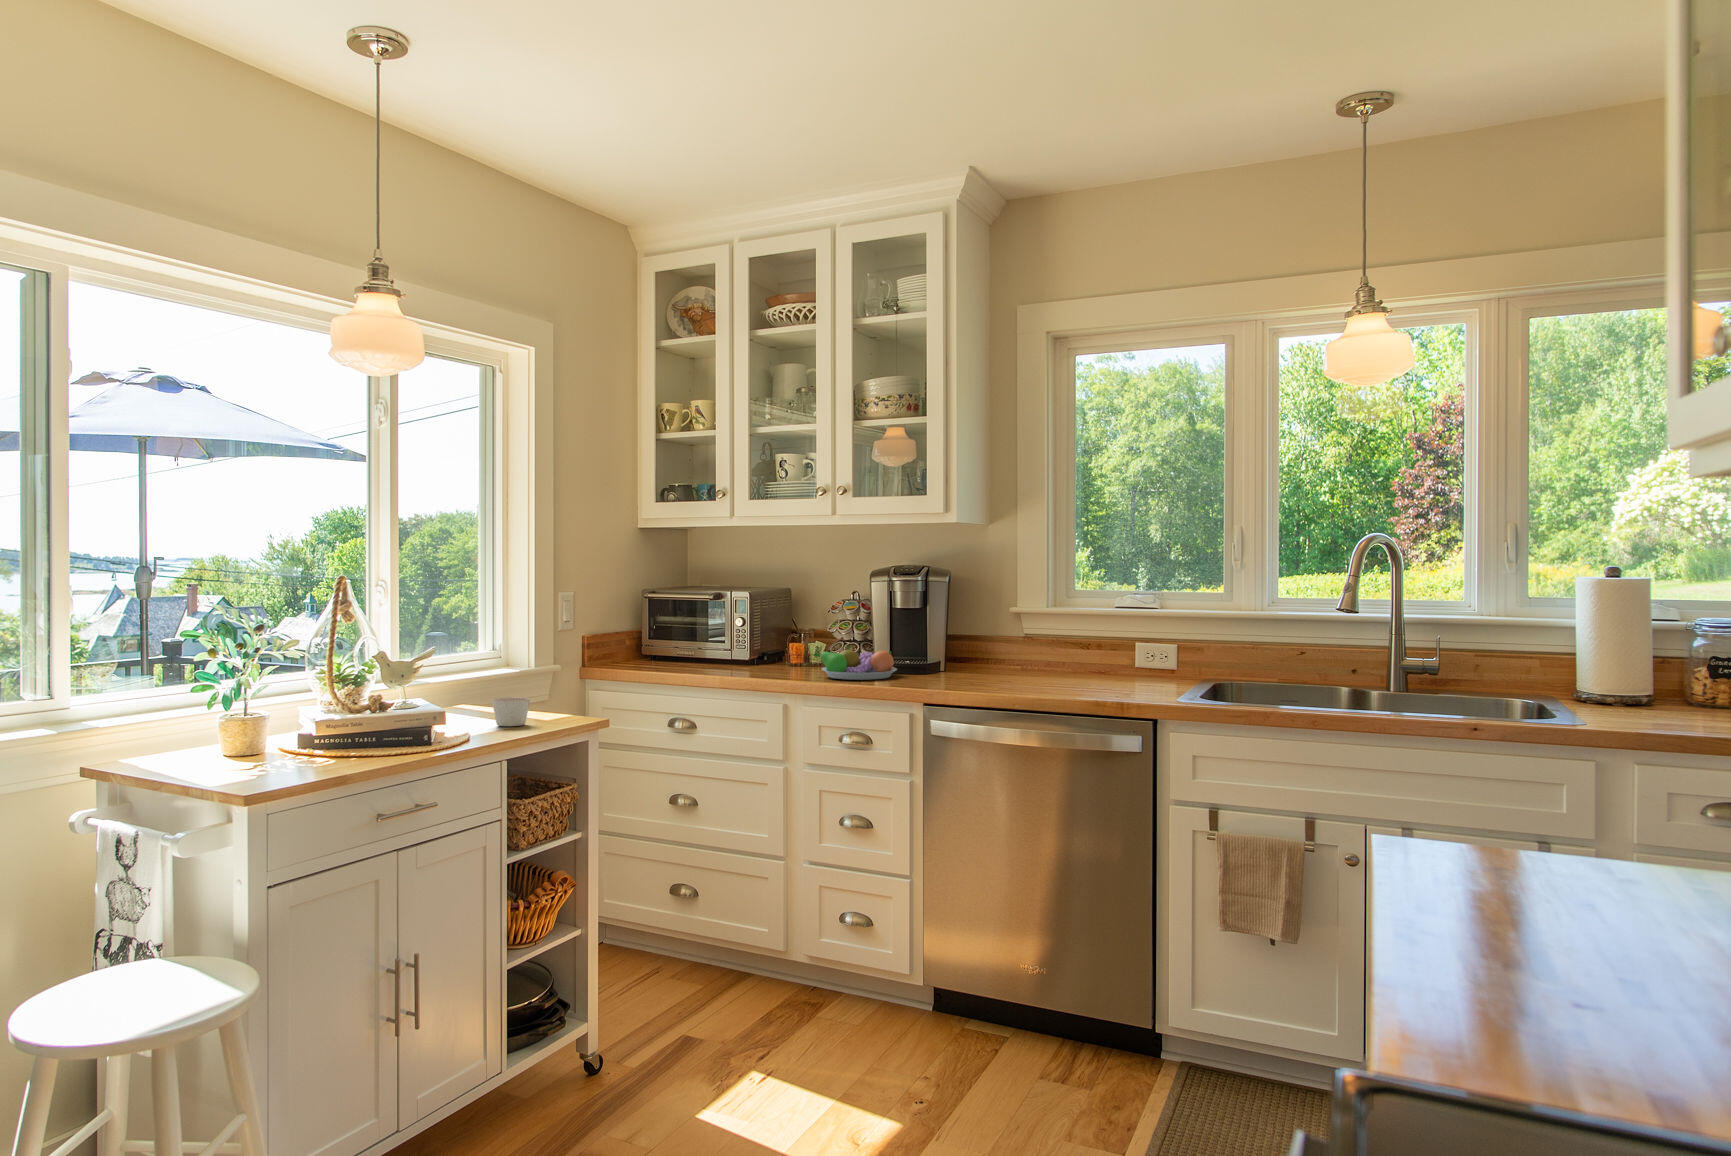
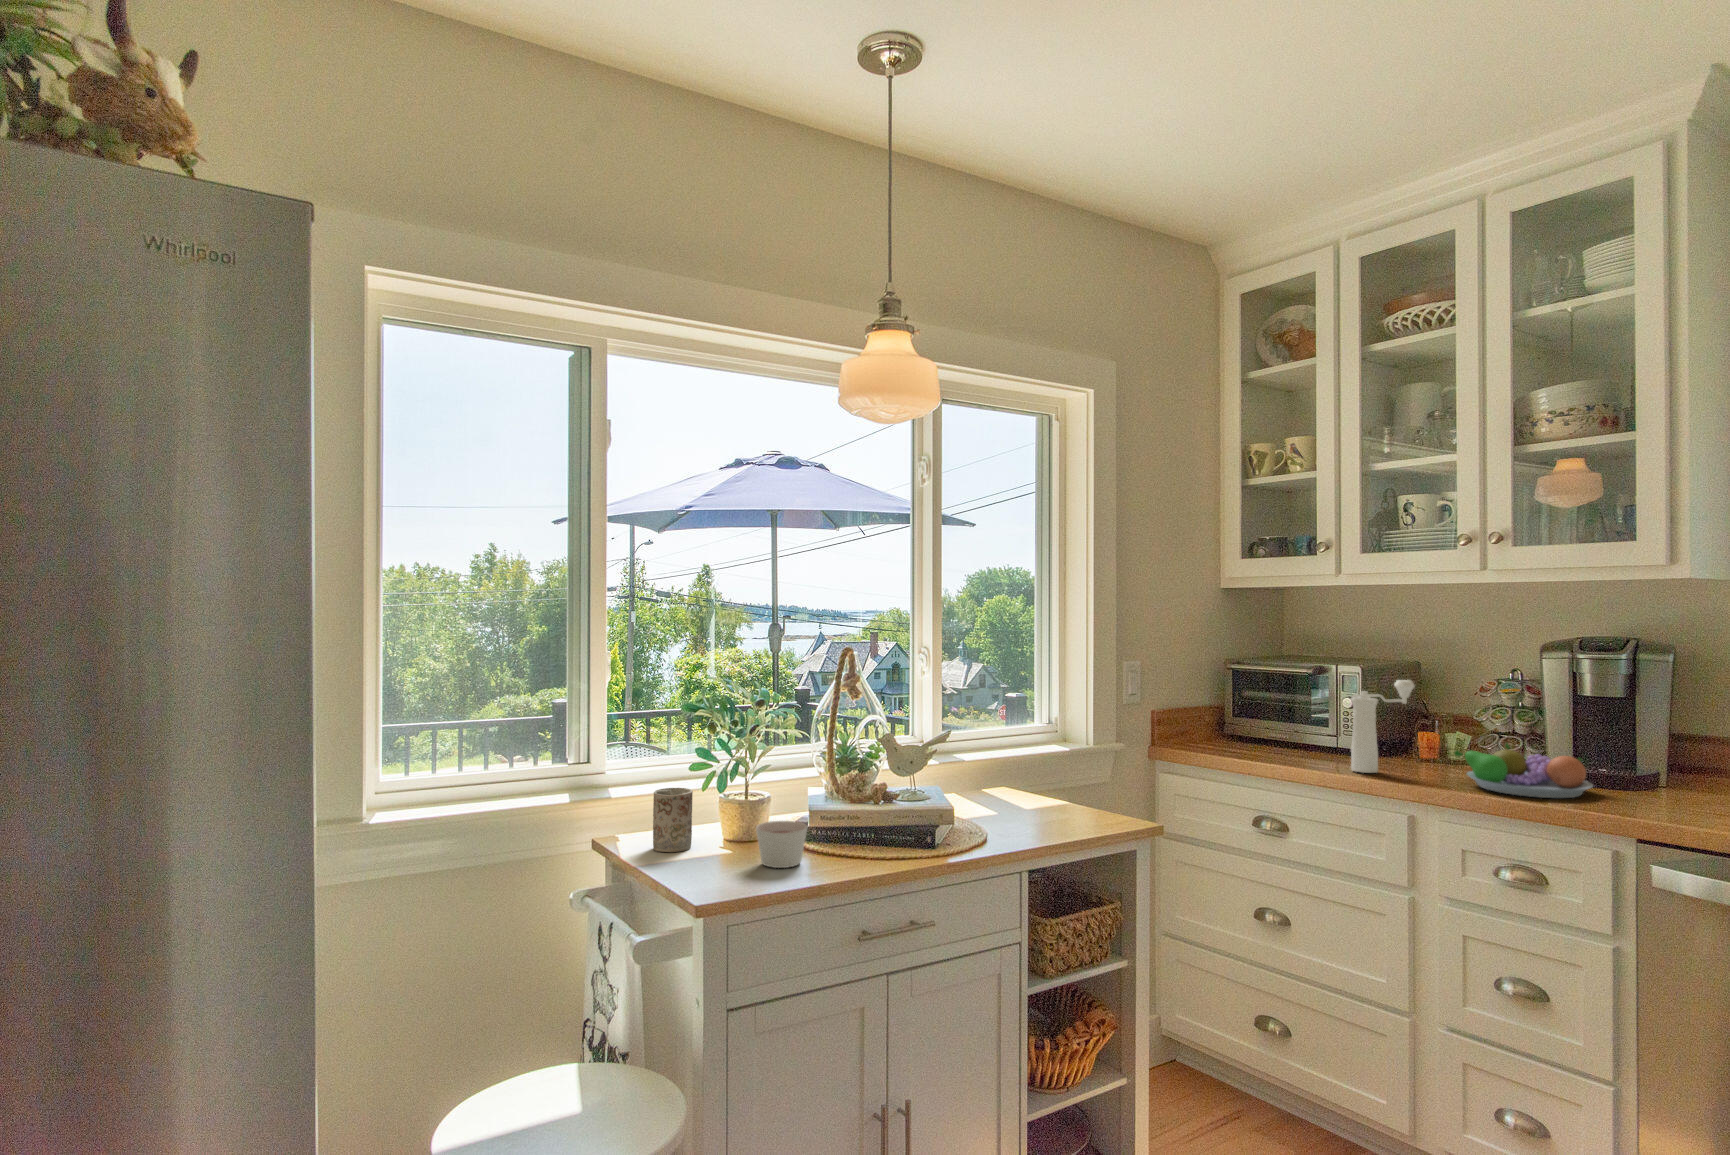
pepper mill: none [743,603,789,676] -> present [1351,680,1415,773]
candle: present [492,697,530,726] -> present [756,821,807,868]
mug: none [157,714,199,772] -> present [653,788,693,852]

